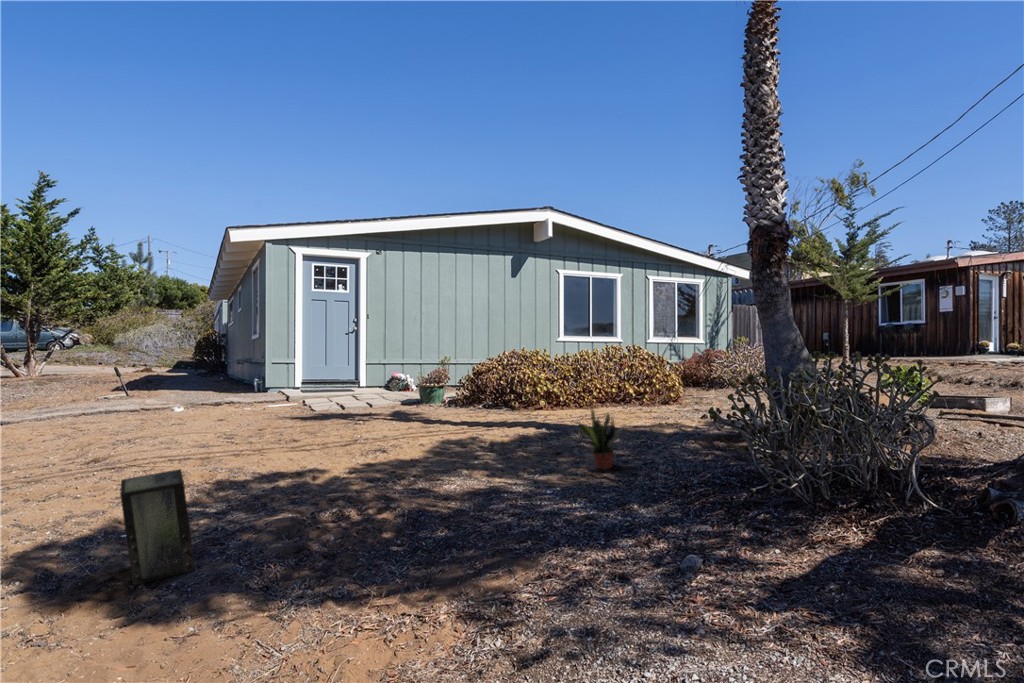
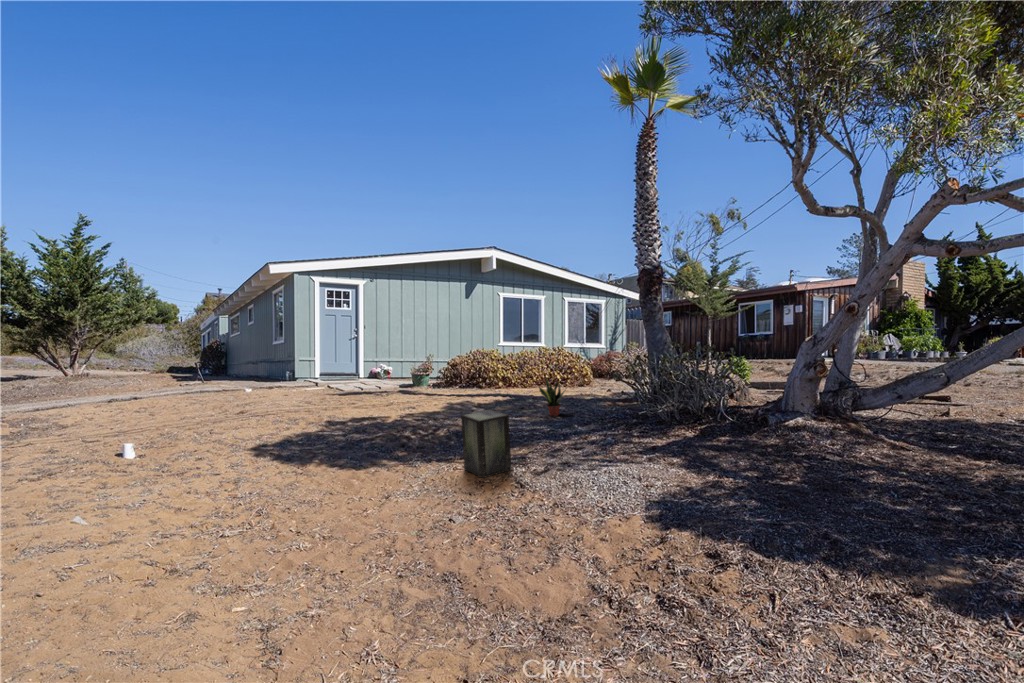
storage box: present [120,469,195,585] -> present [461,410,511,478]

